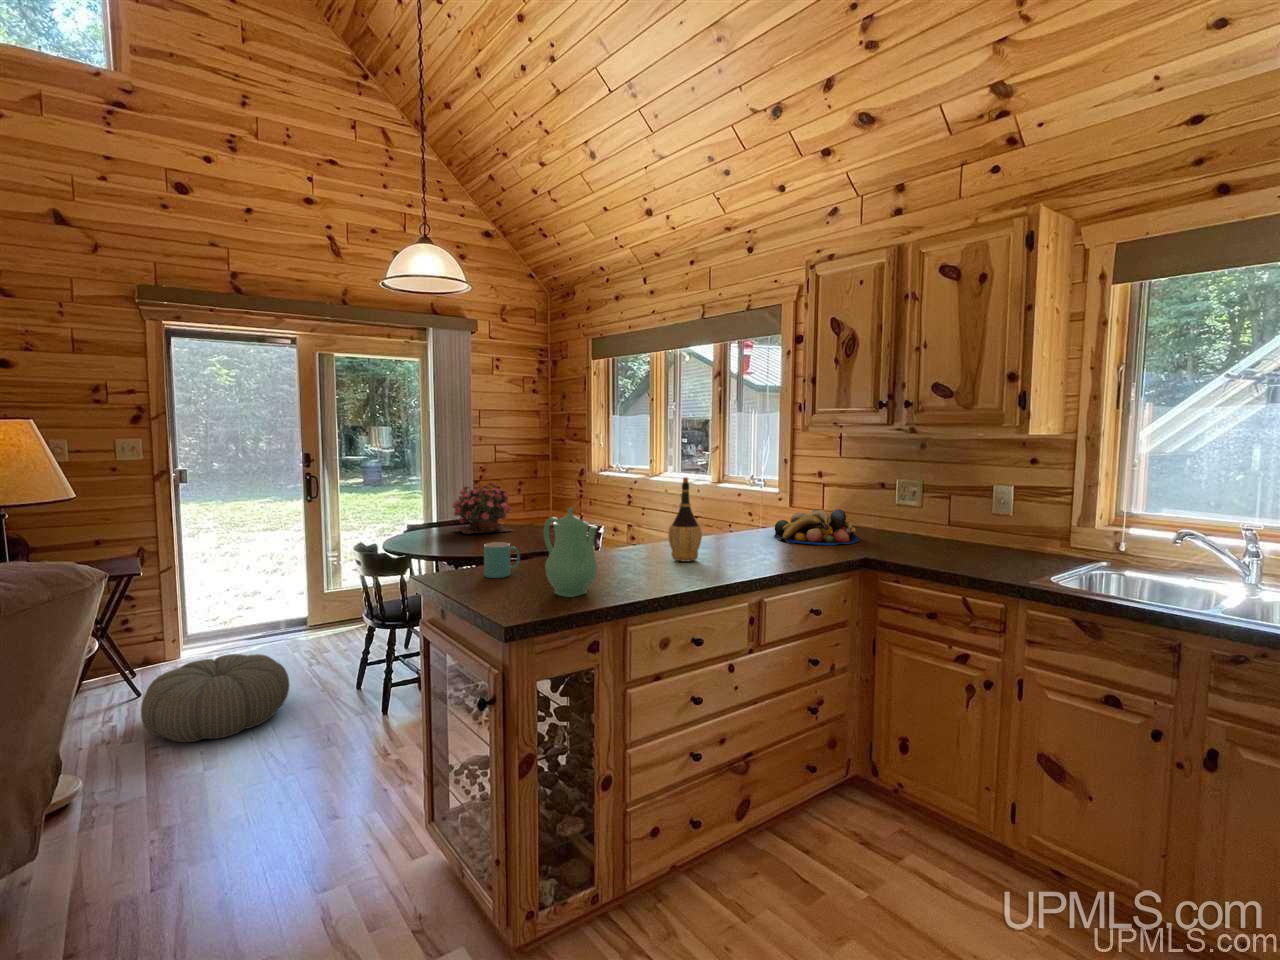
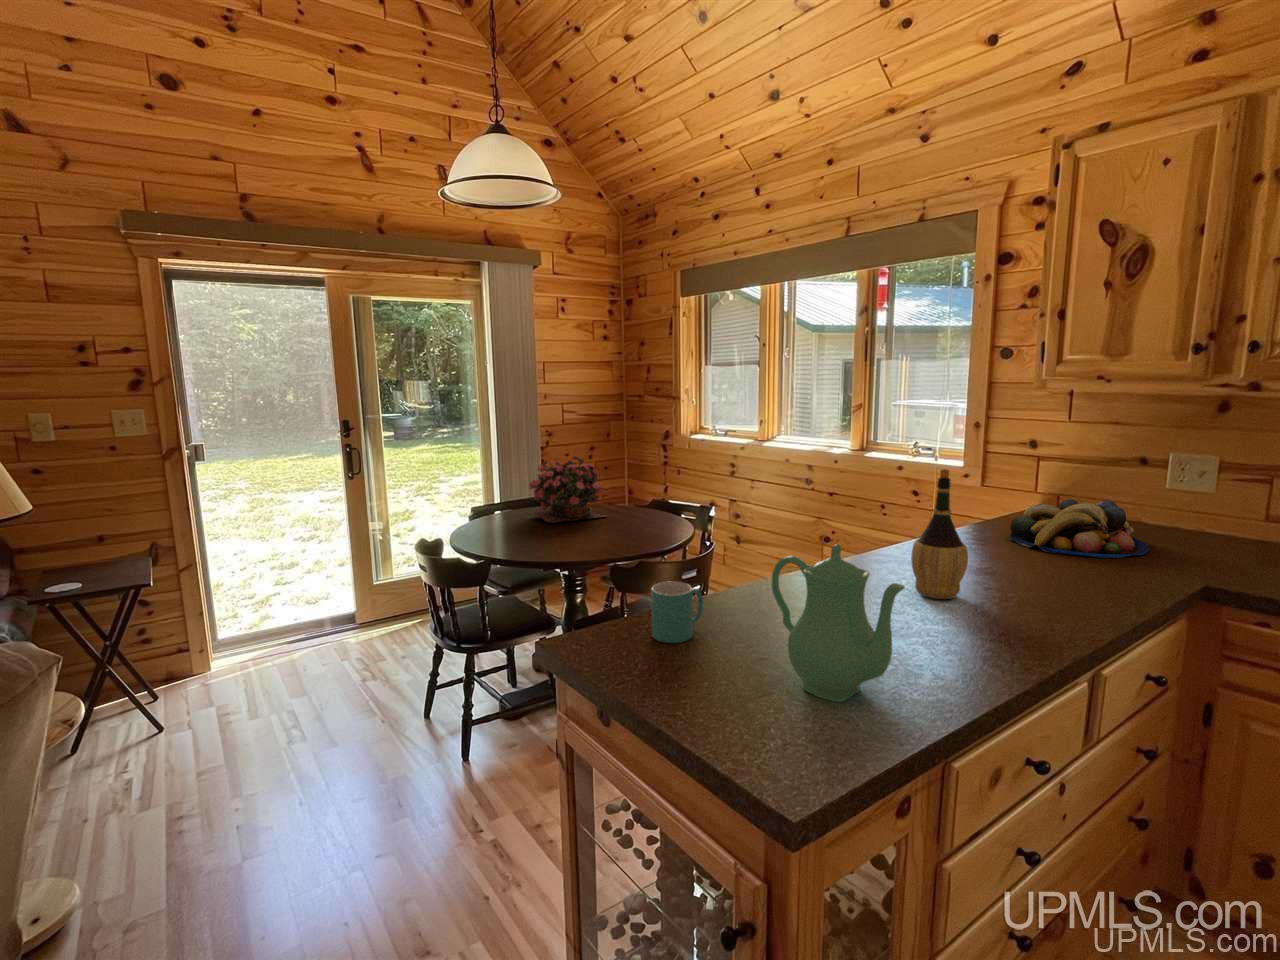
pouf: present [141,654,290,742] -> none [159,682,343,810]

